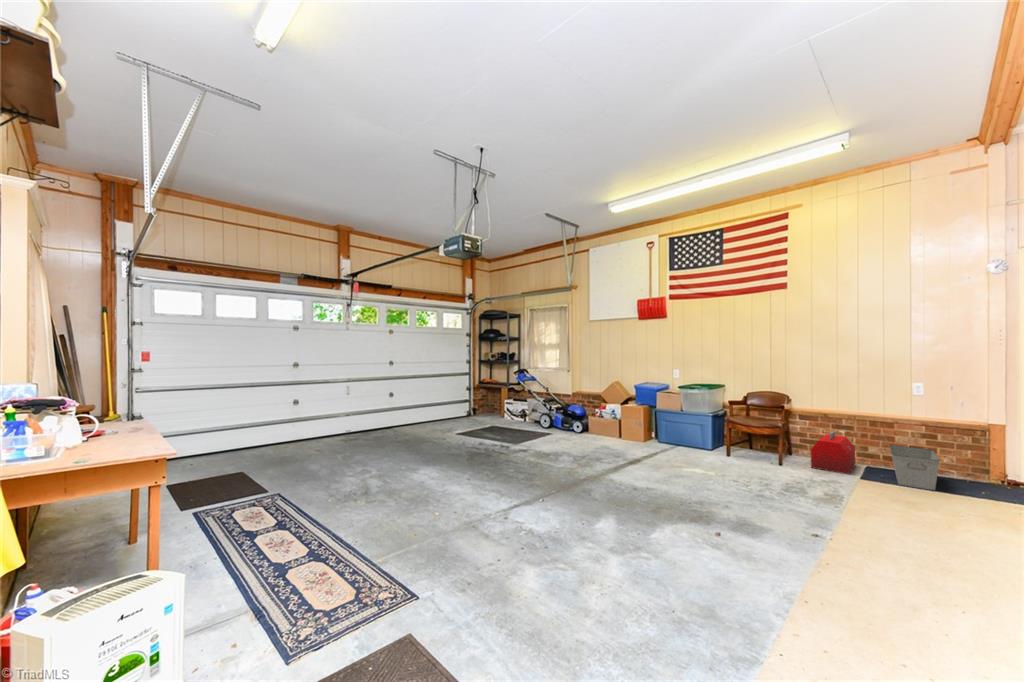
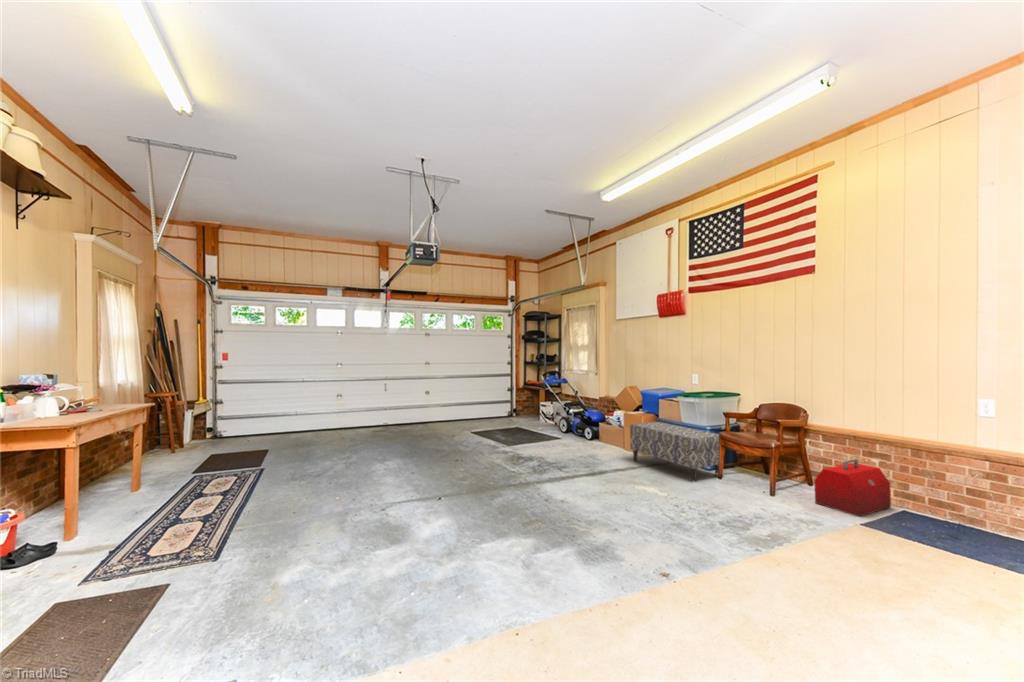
bench: none [639,411,725,461] -> present [630,422,719,481]
storage bin: present [889,445,940,490] -> none [906,484,994,552]

